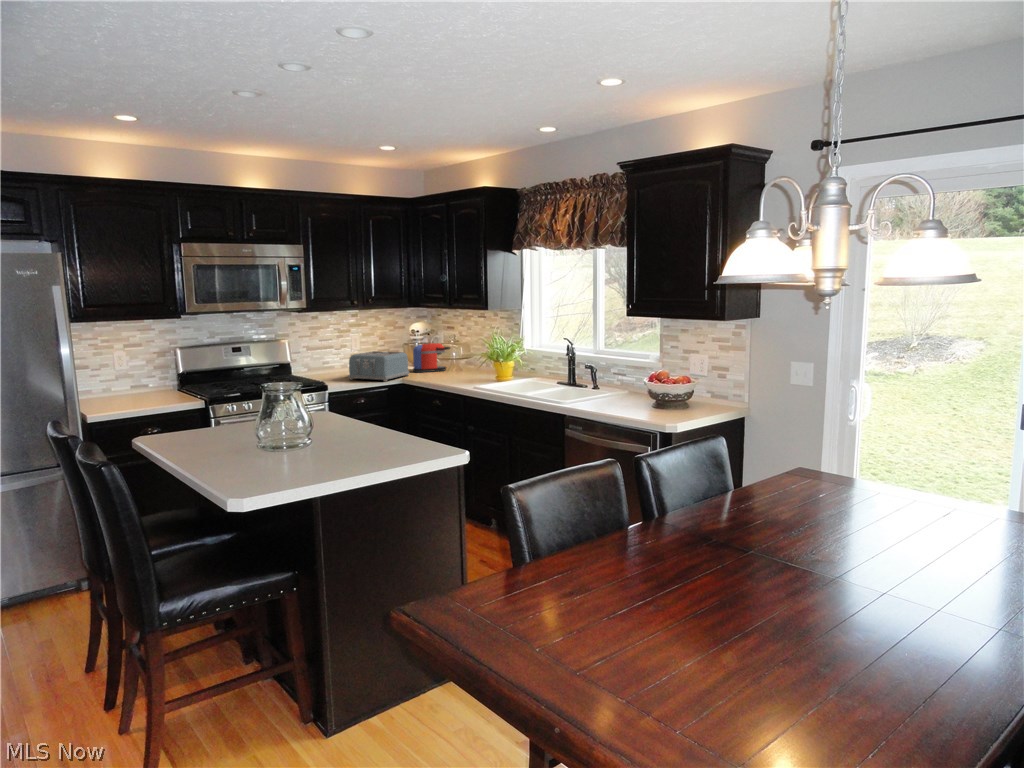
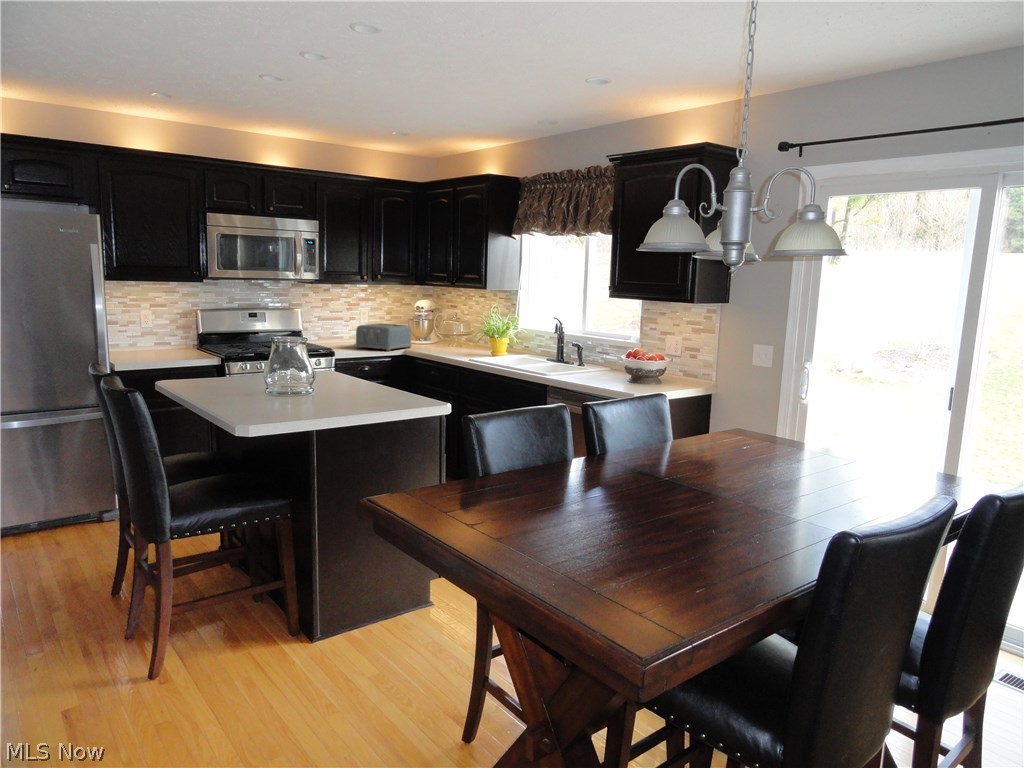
coffee maker: present [413,343,450,372] -> none [416,319,452,345]

